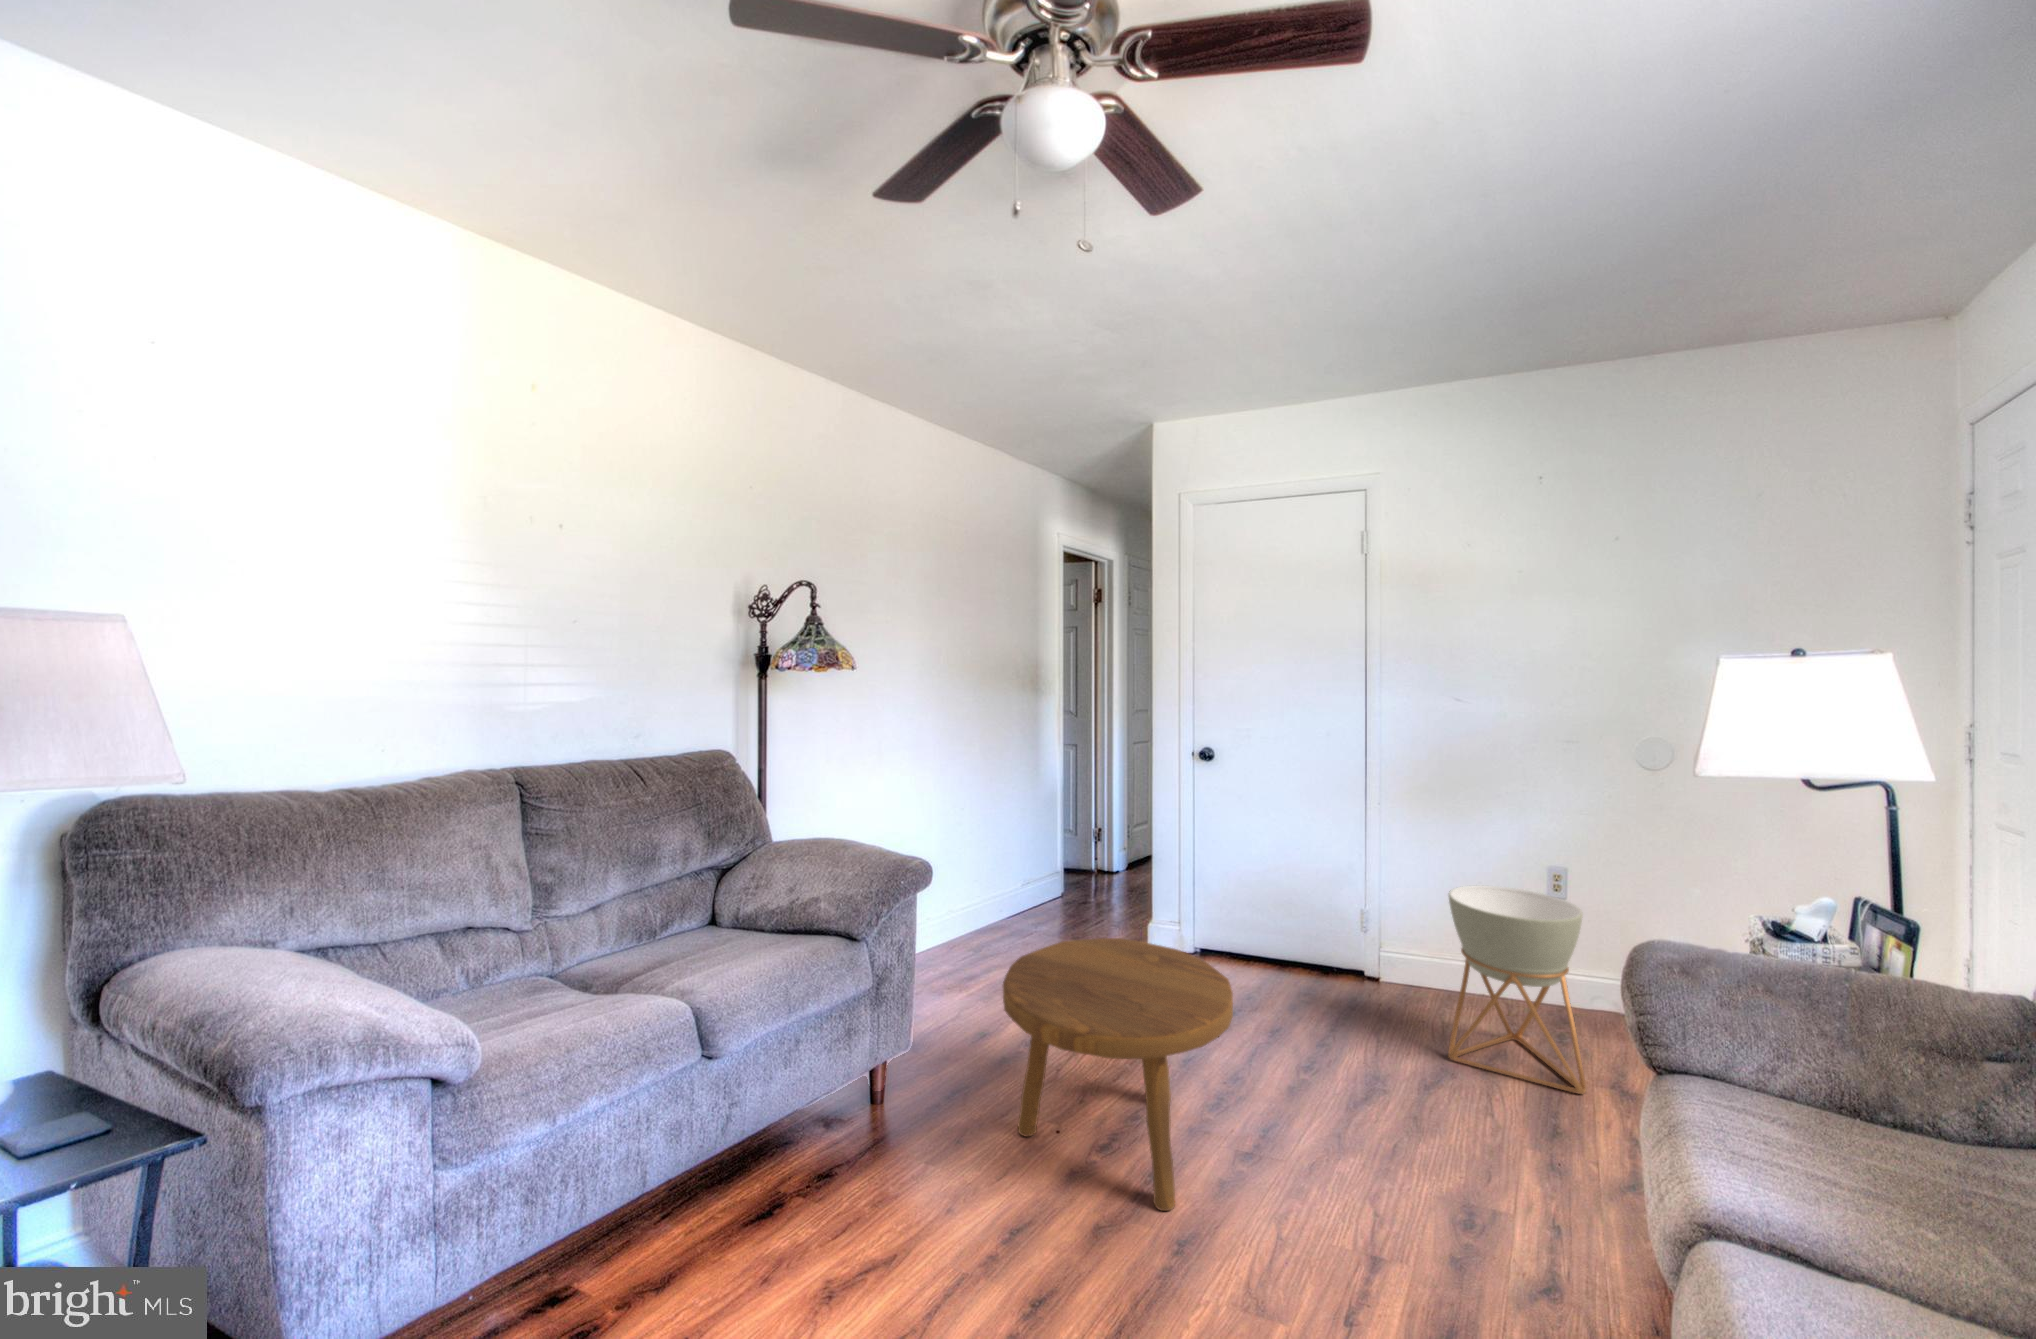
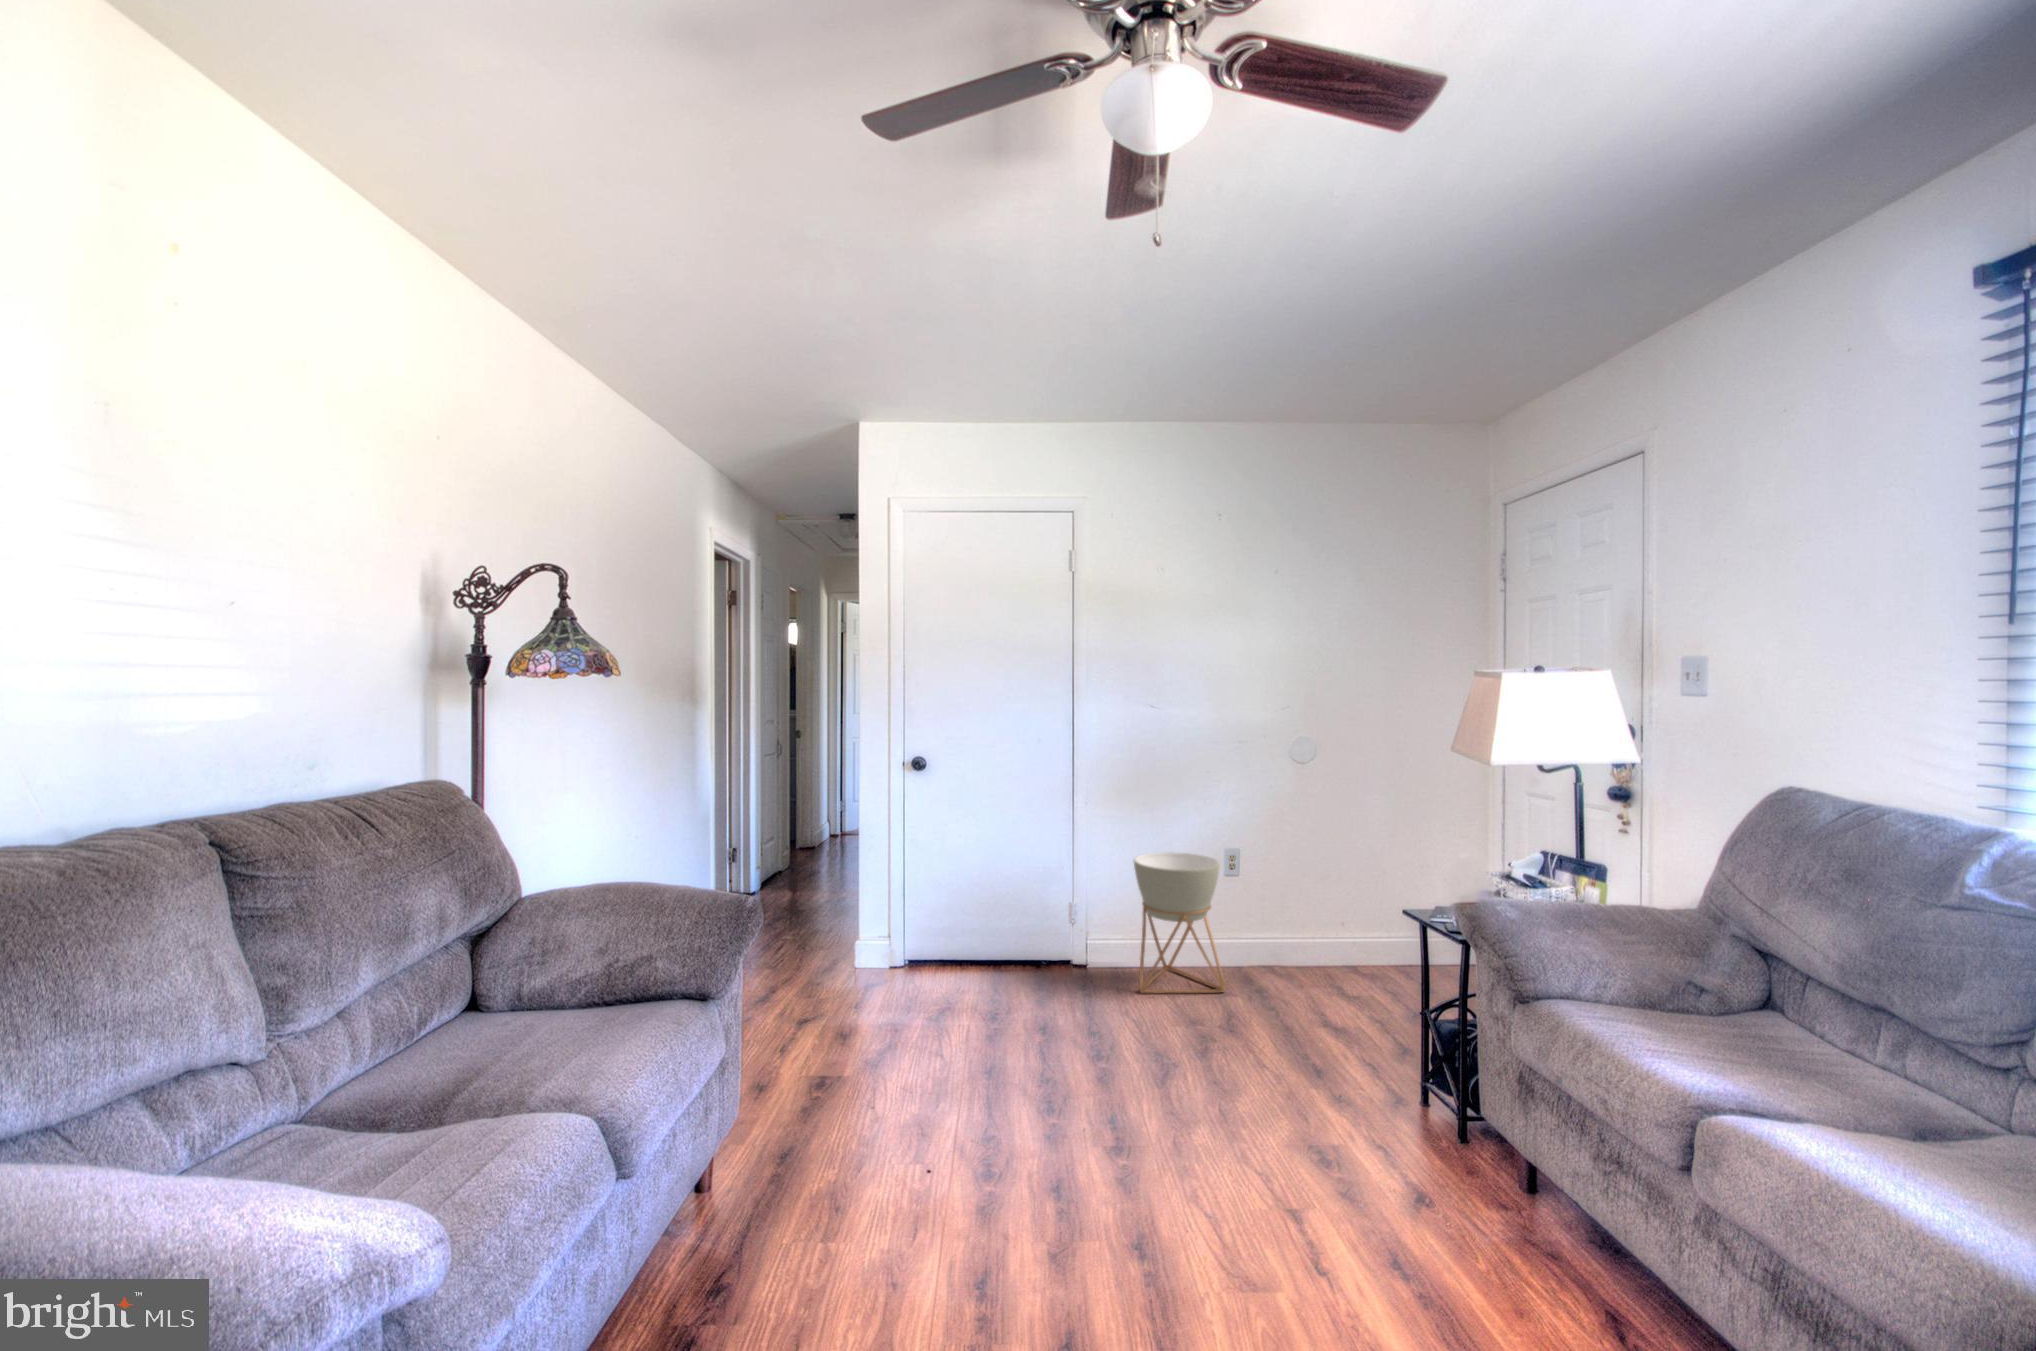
footstool: present [1003,938,1233,1211] -> none [857,938,1071,1155]

